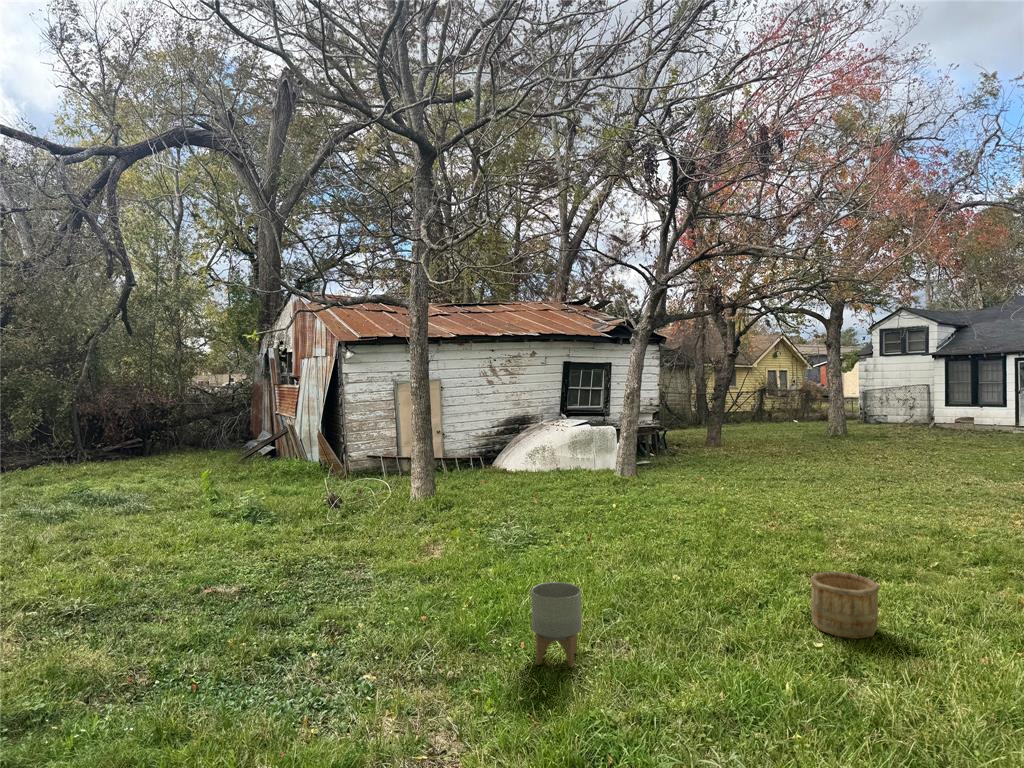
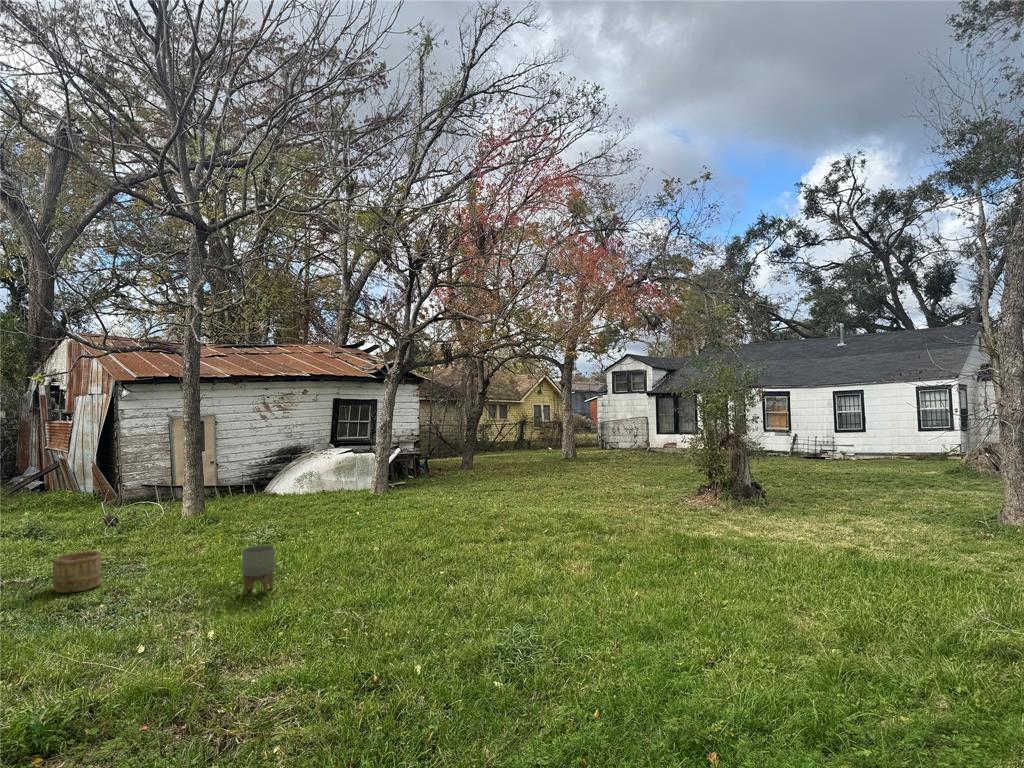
wooden bucket: present [810,571,880,639] -> present [52,551,102,593]

